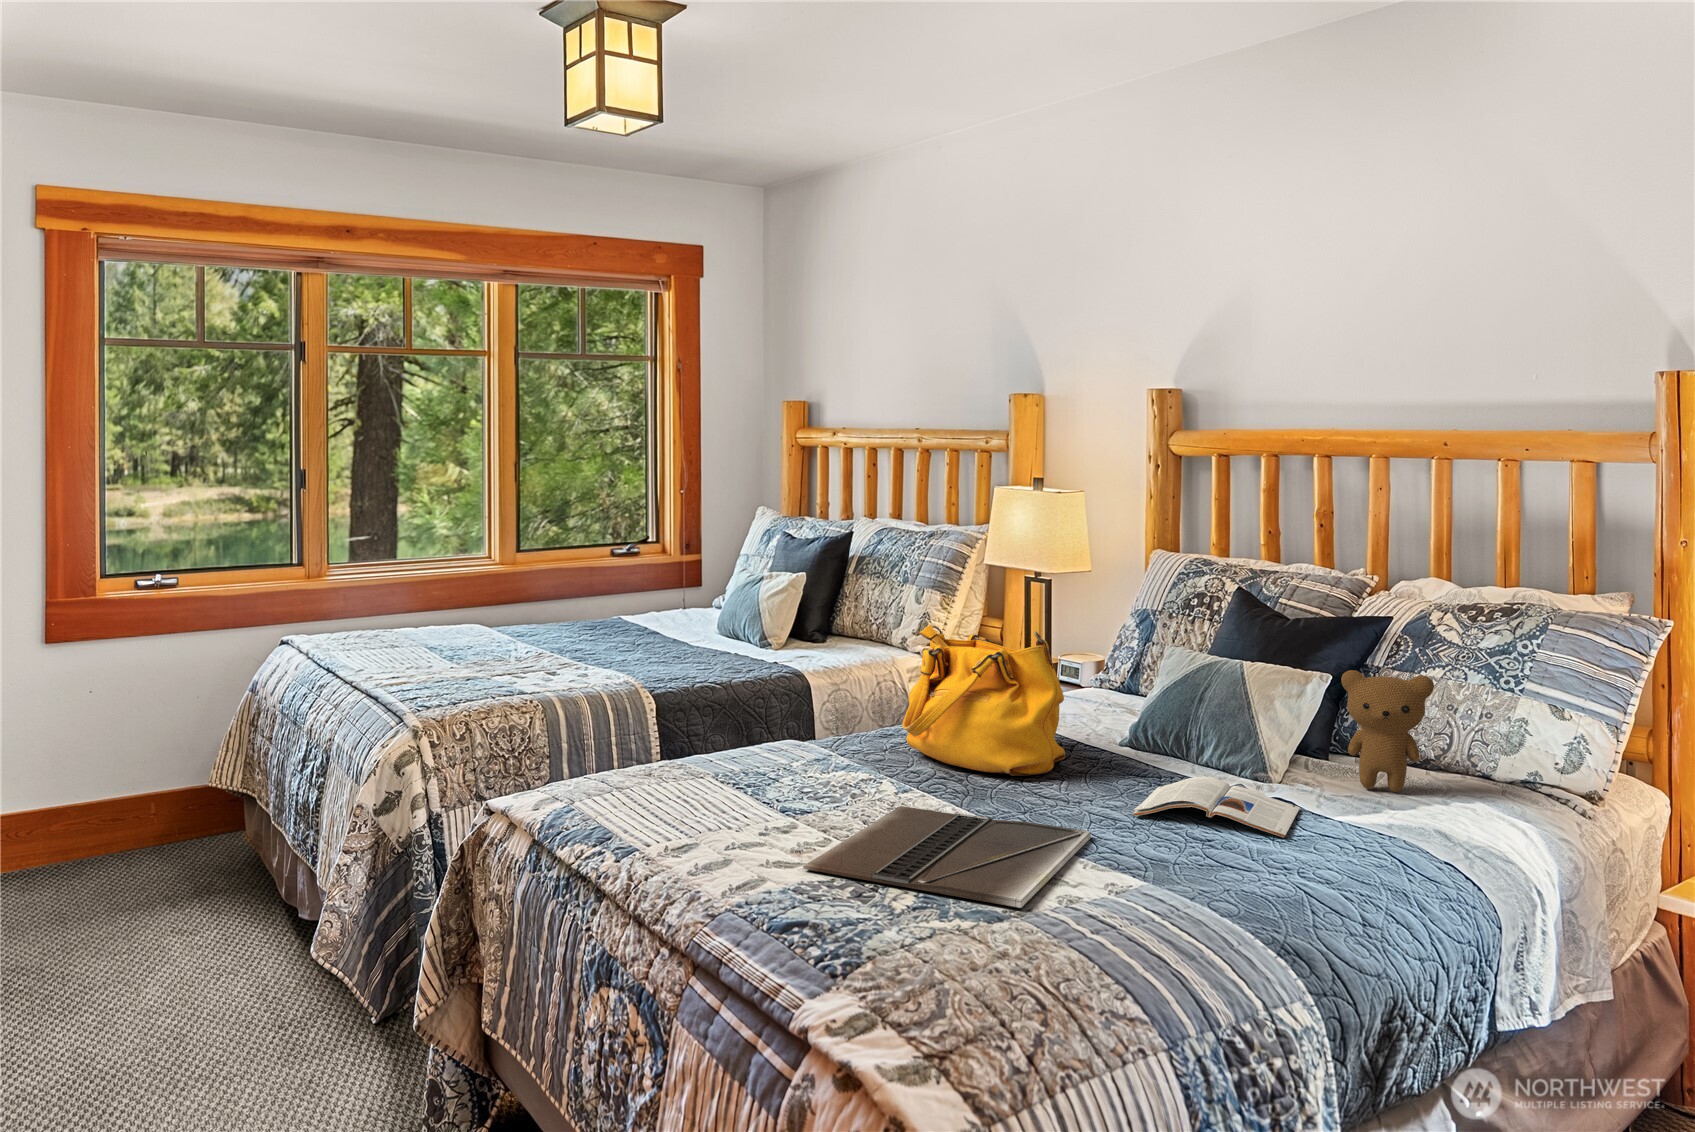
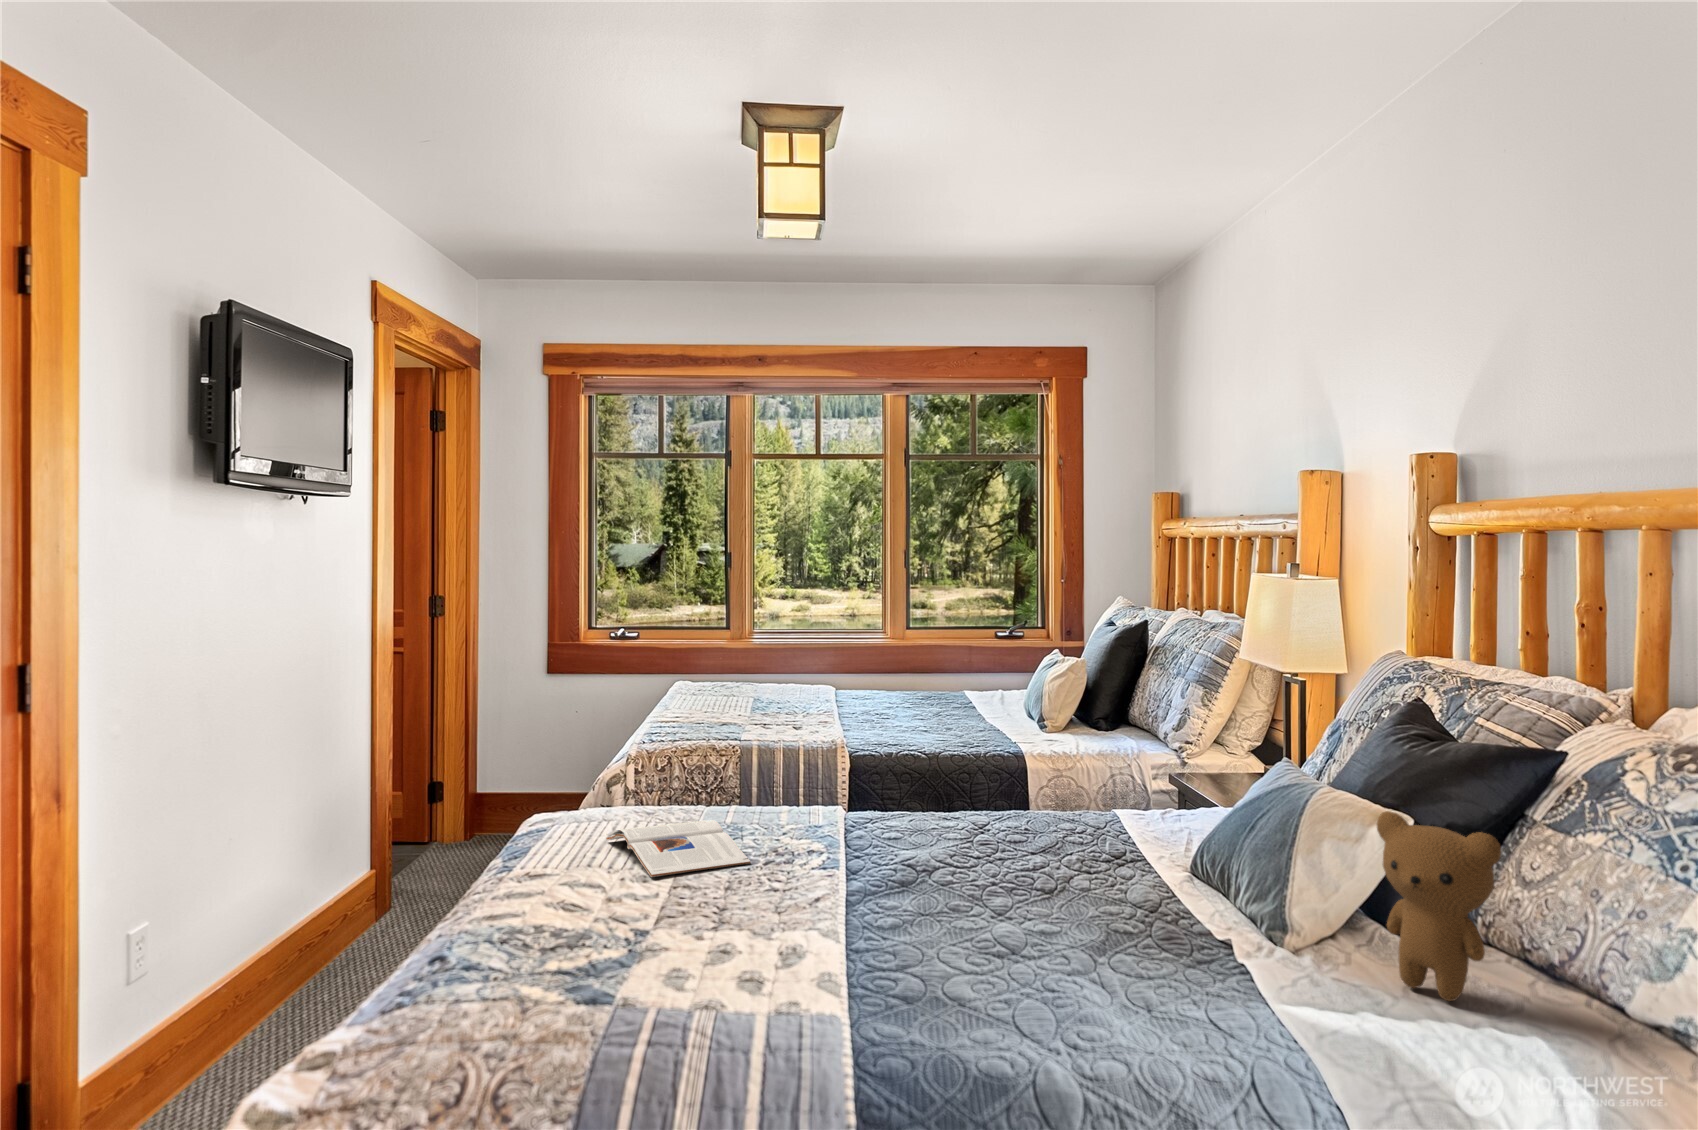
handbag: present [902,625,1065,776] -> none [889,703,1075,883]
magazine: present [1133,777,1300,837] -> present [606,820,751,877]
laptop: present [803,806,1091,908] -> none [592,885,921,1013]

